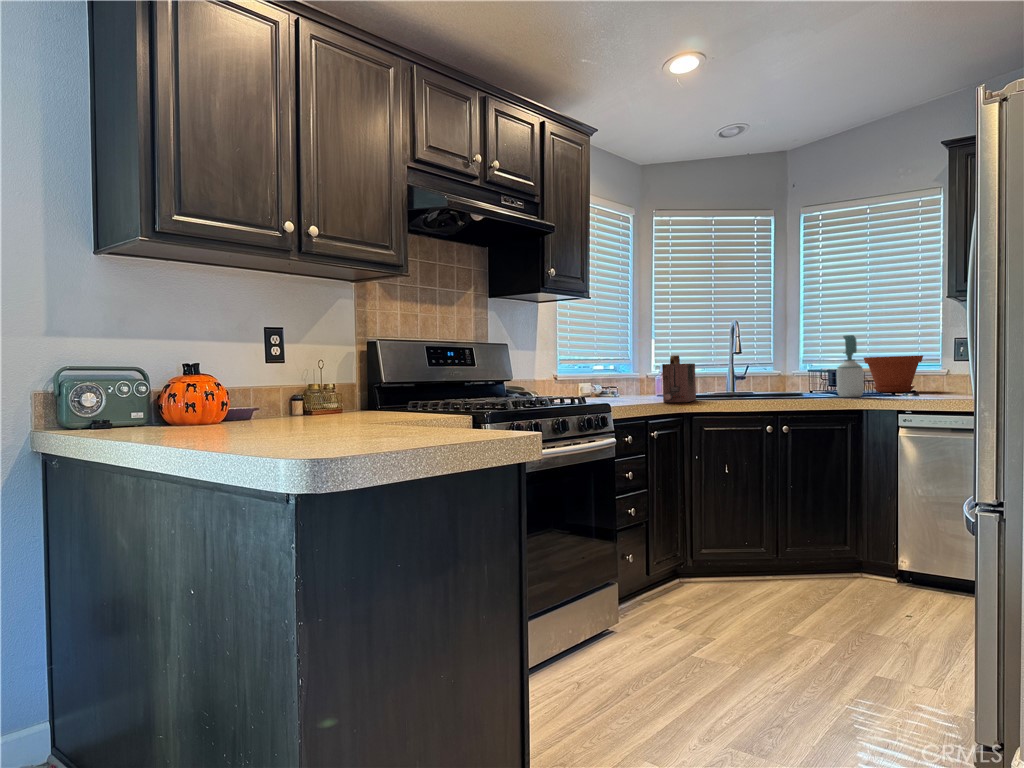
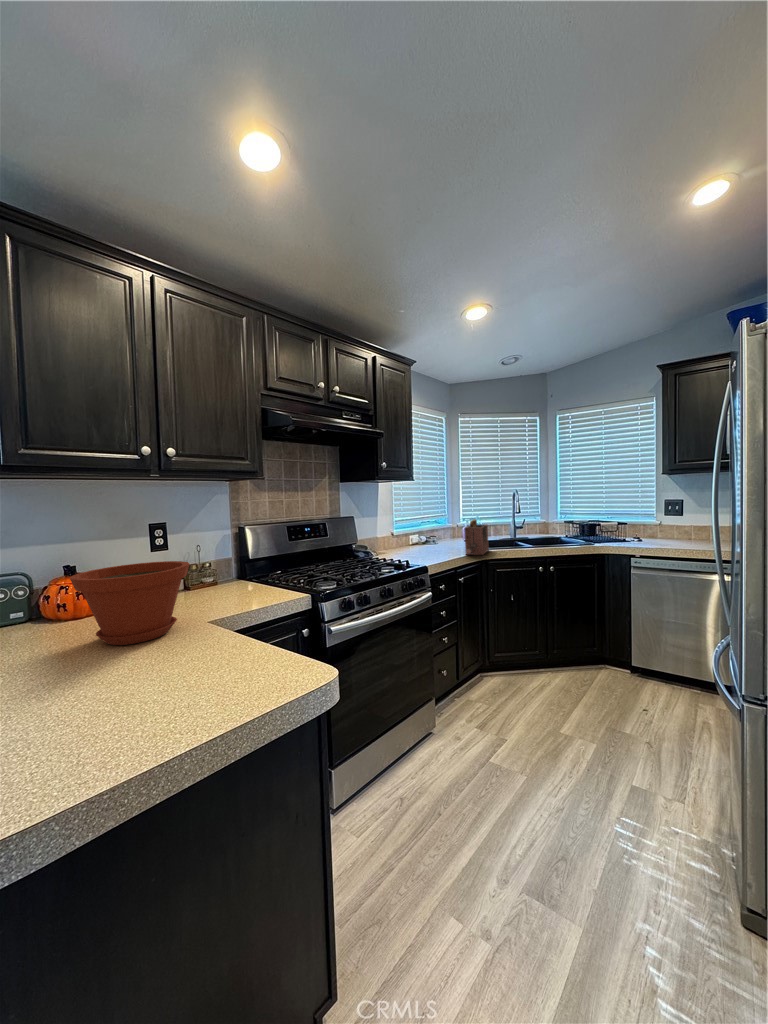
soap bottle: present [837,335,864,397] -> none [587,504,607,548]
plant pot: present [864,355,923,392] -> present [70,561,190,645]

